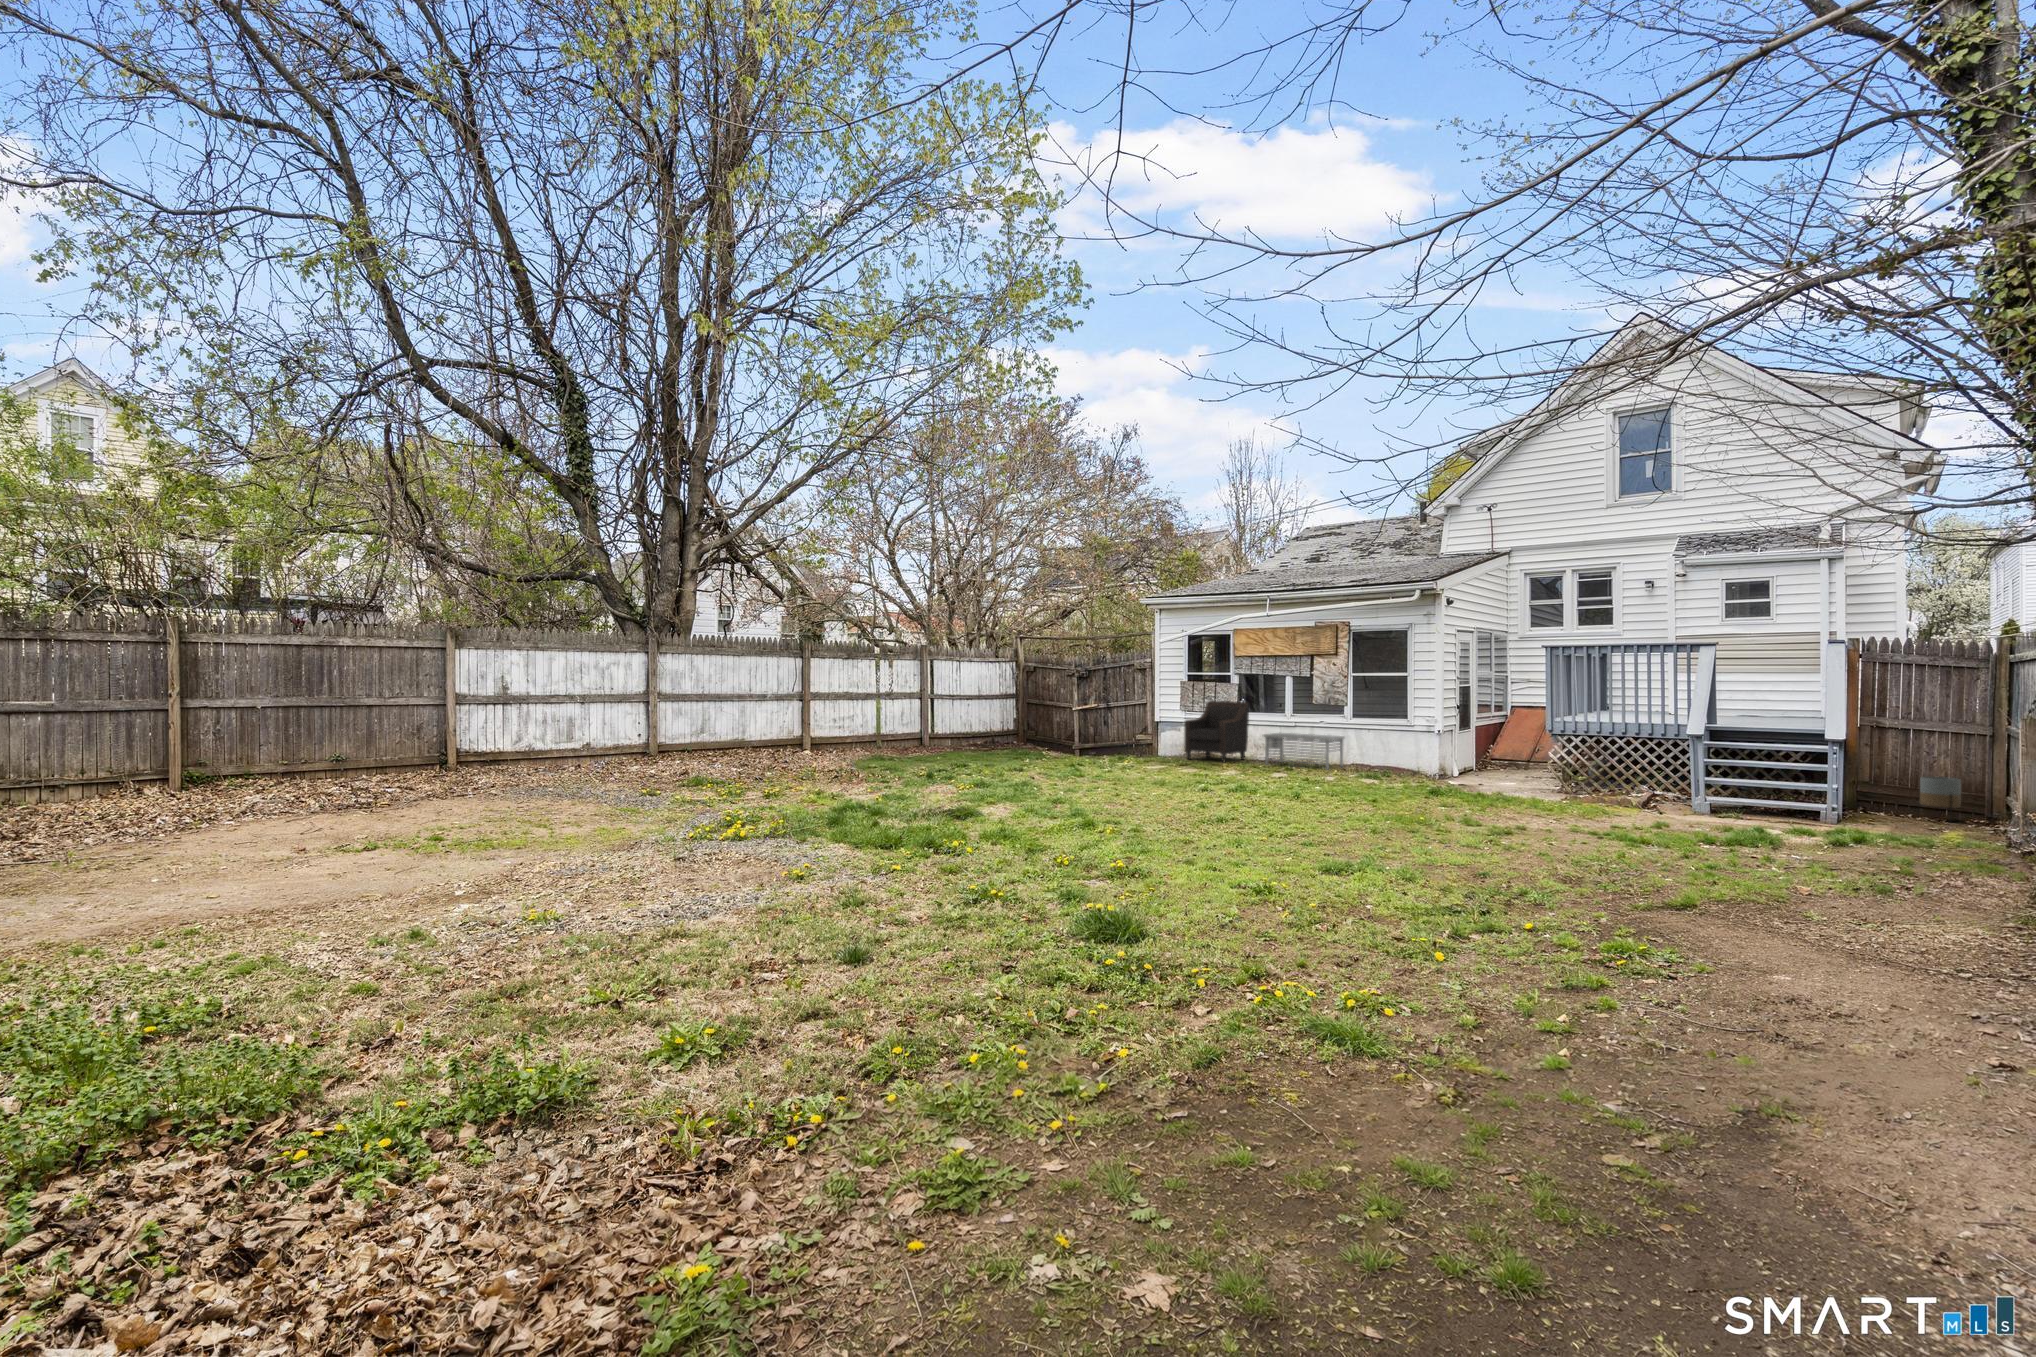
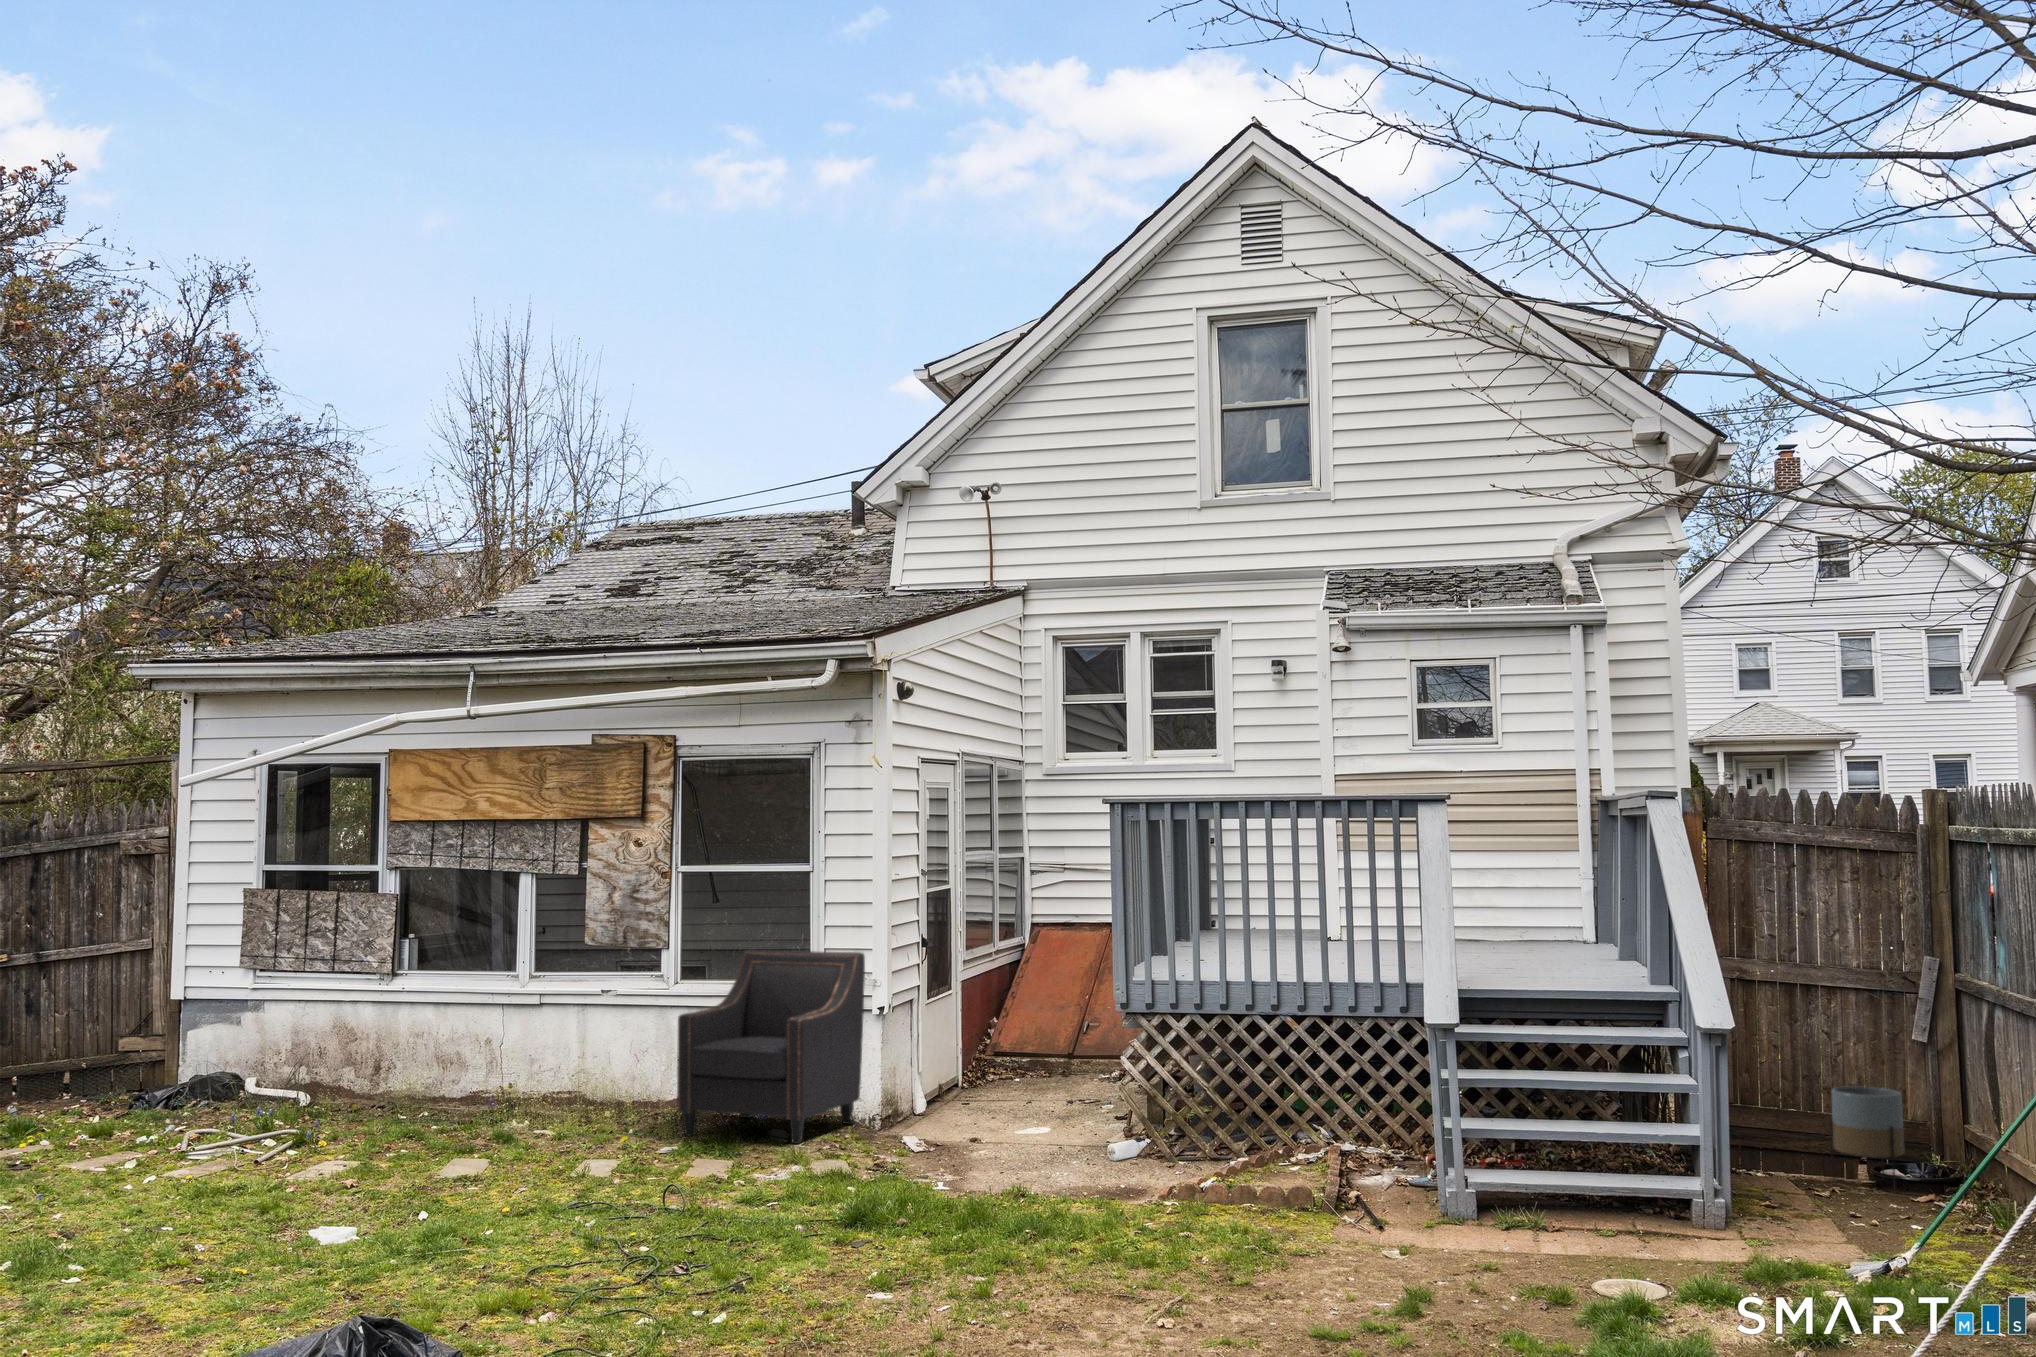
chair: present [1184,701,1249,762] -> present [677,950,865,1144]
storage bench: present [1262,733,1345,770] -> none [445,1024,660,1125]

